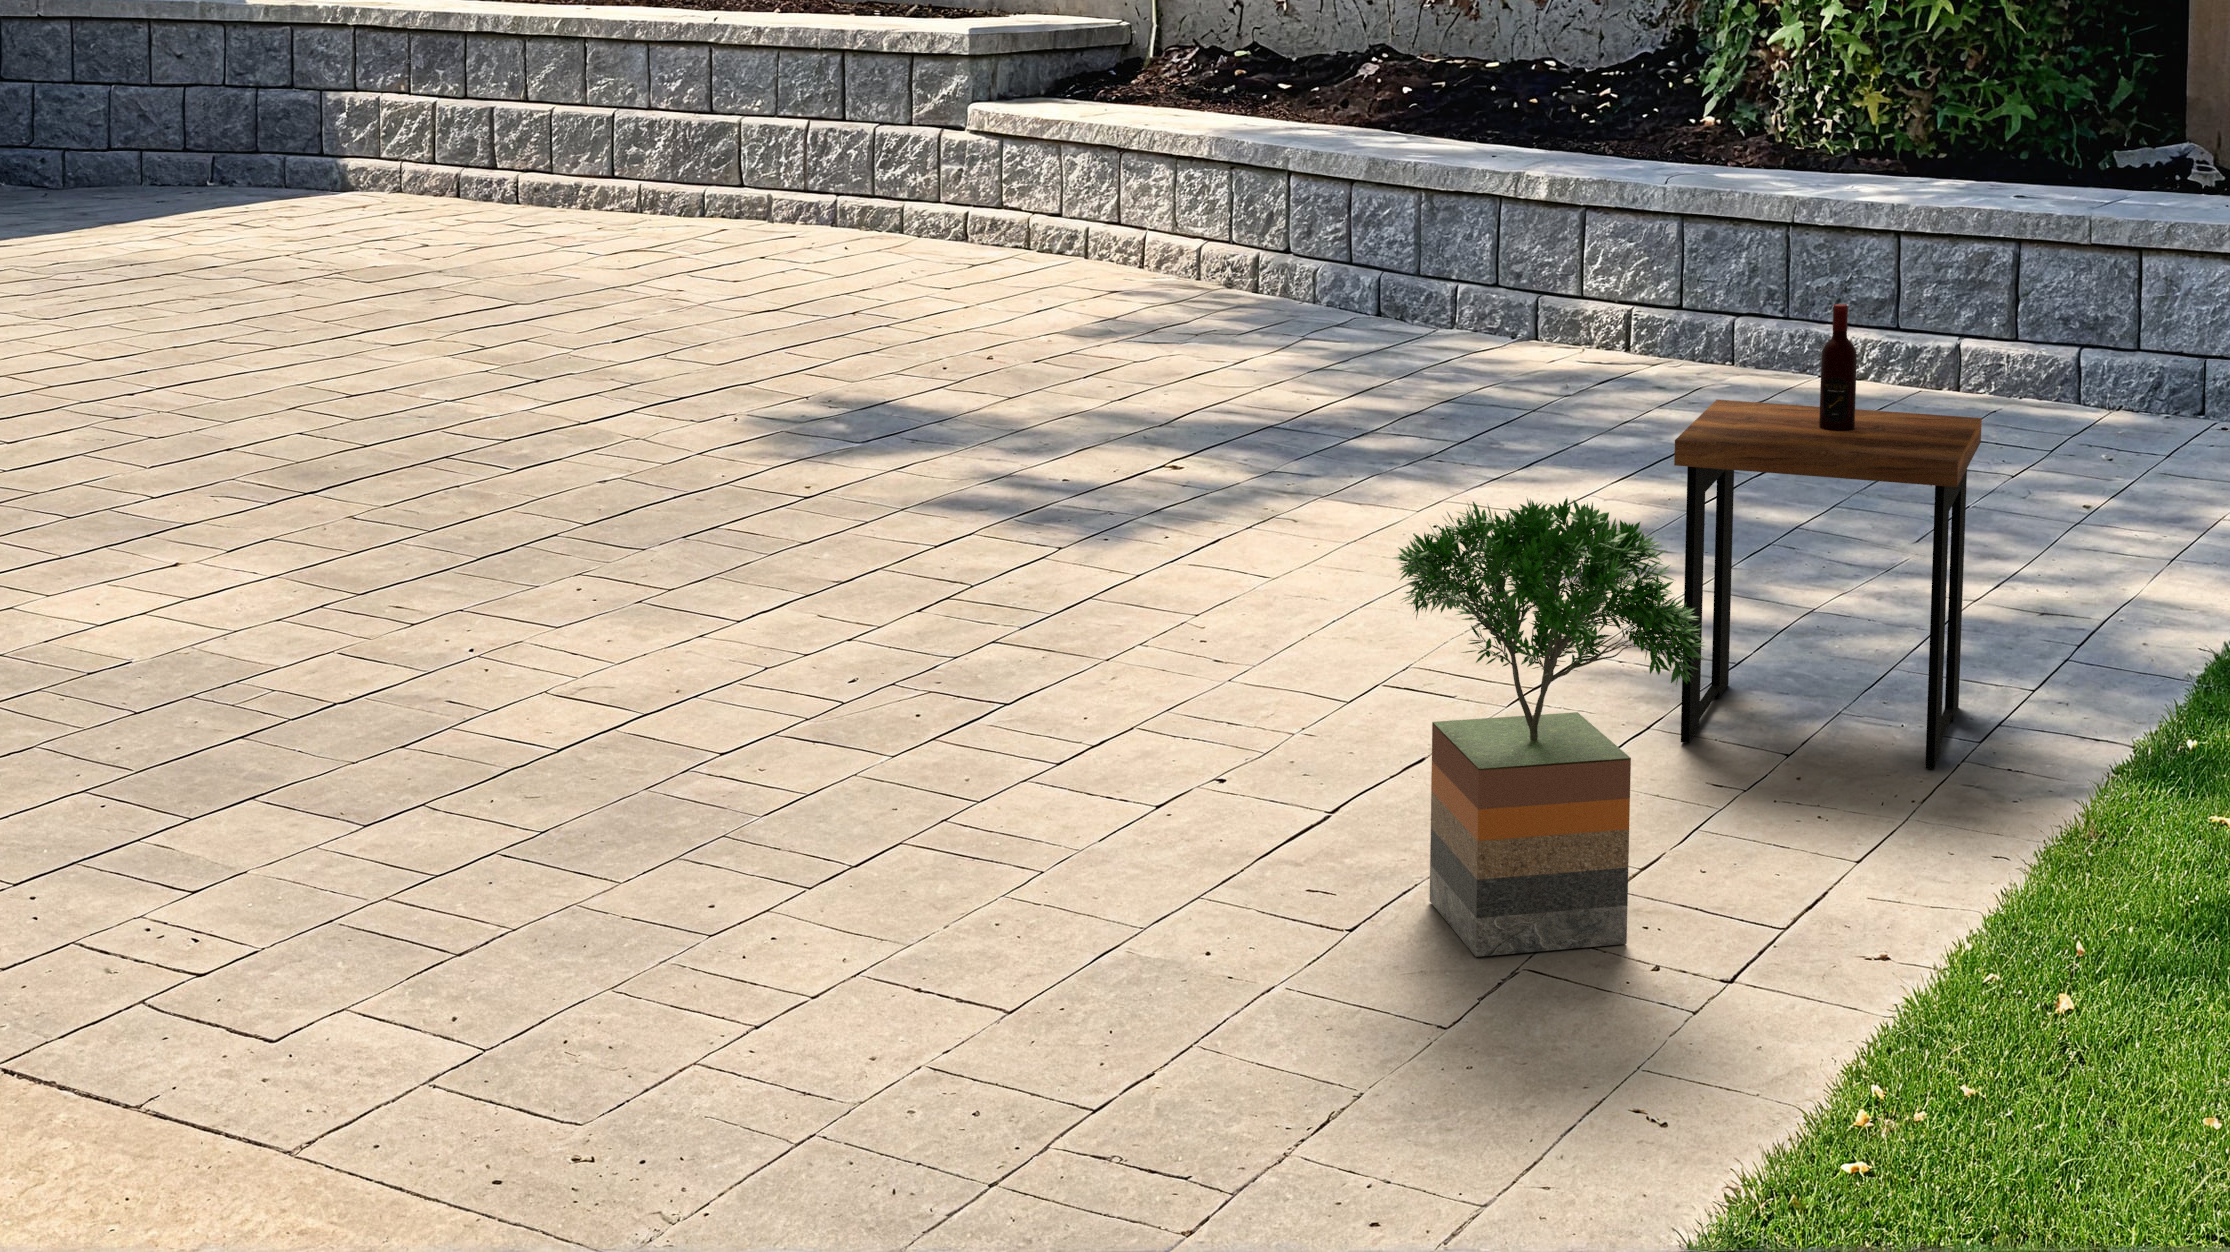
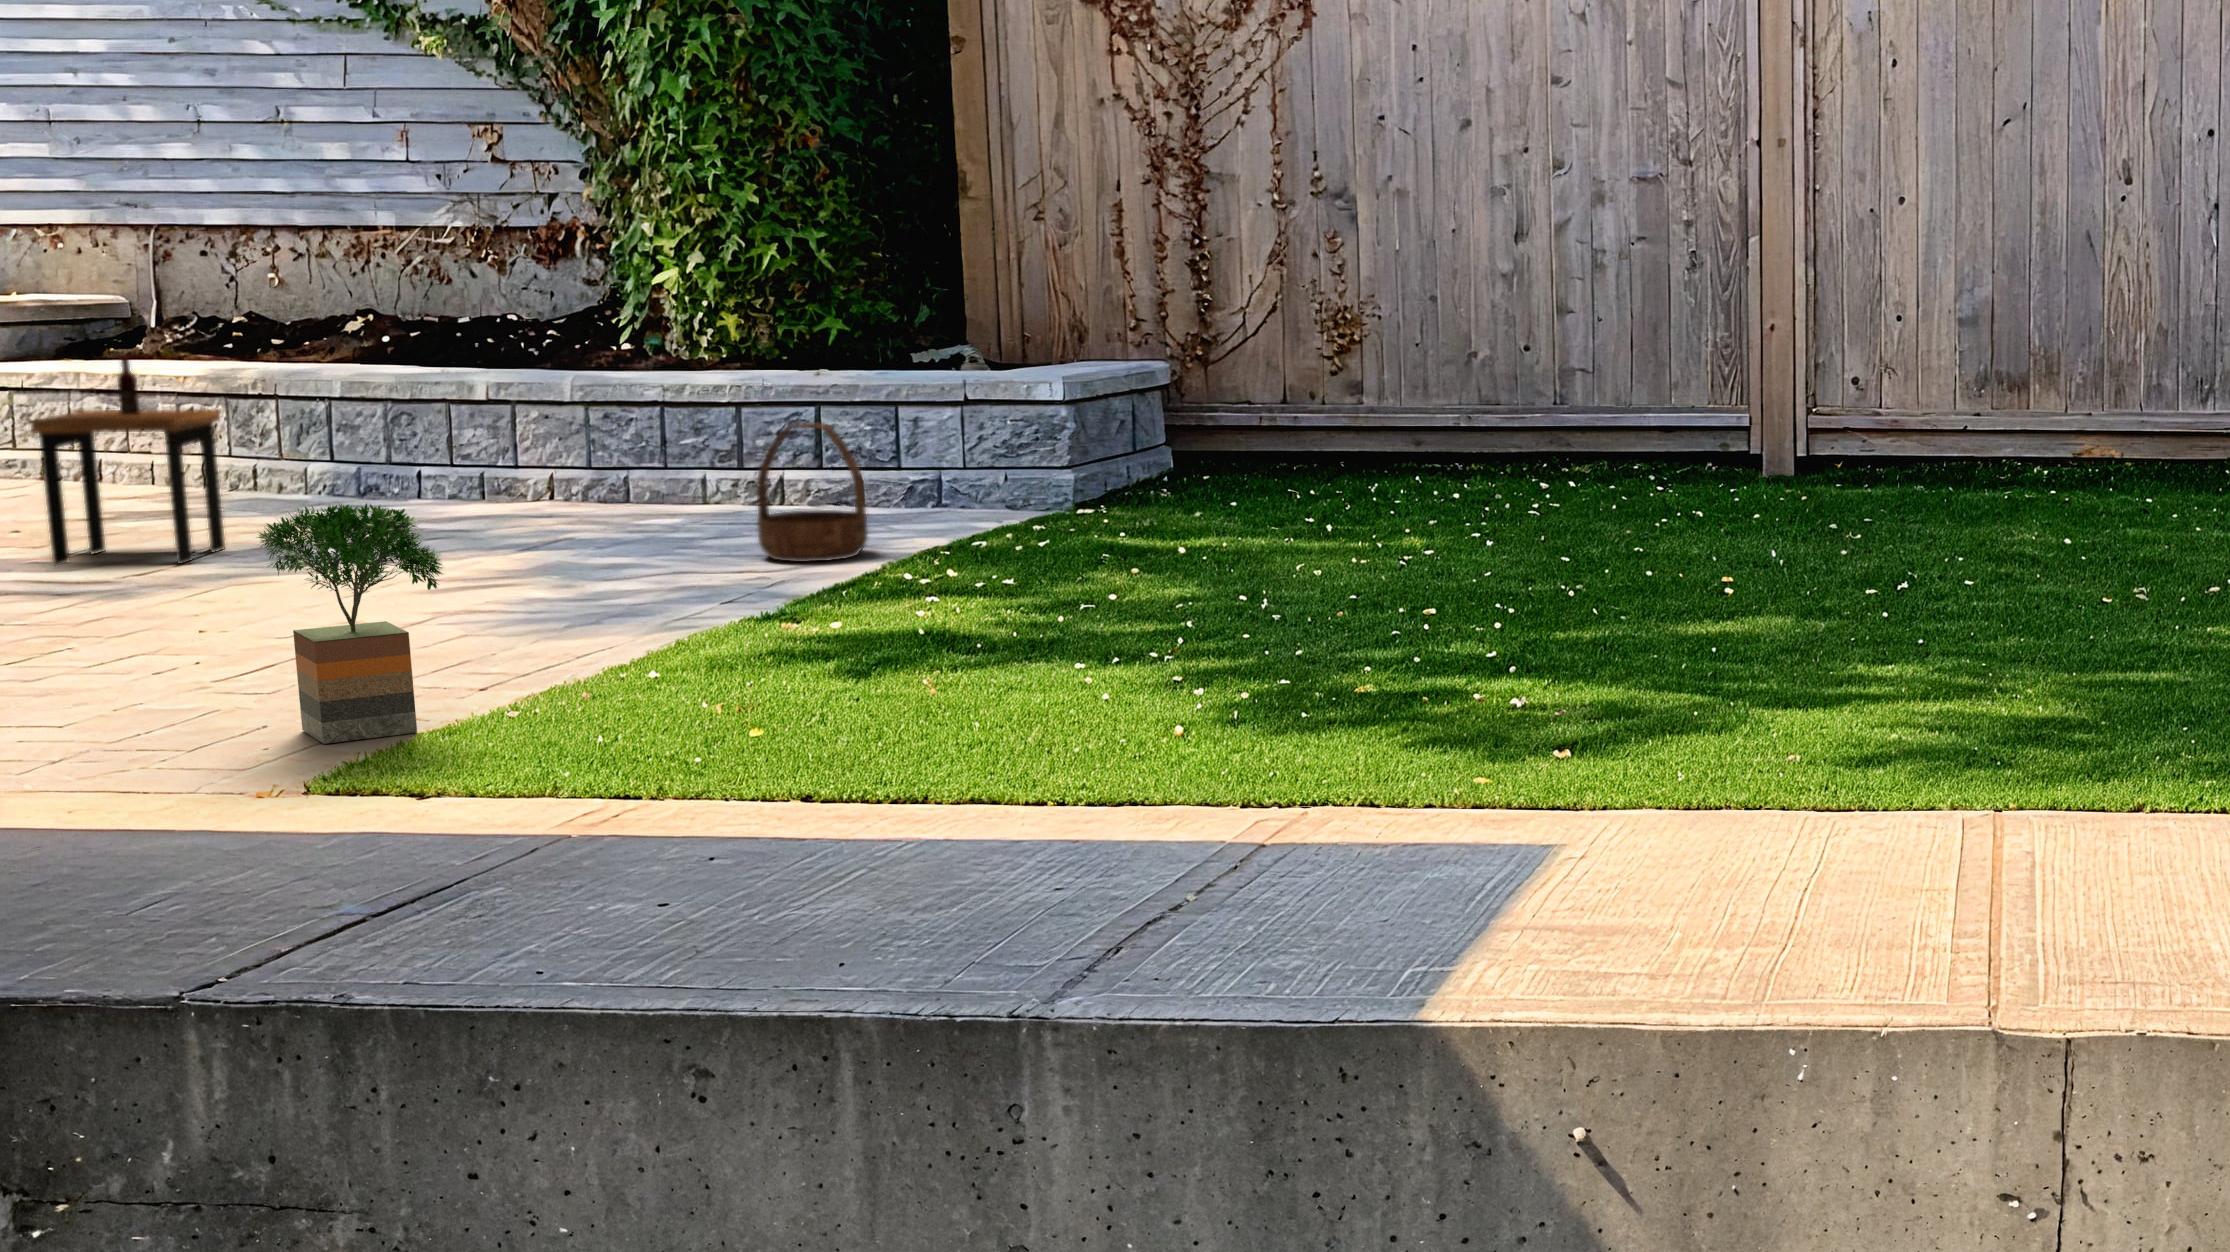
basket: none [1979,286,2153,514] -> present [757,423,868,562]
side table: present [1674,304,1982,769] -> present [31,356,225,565]

